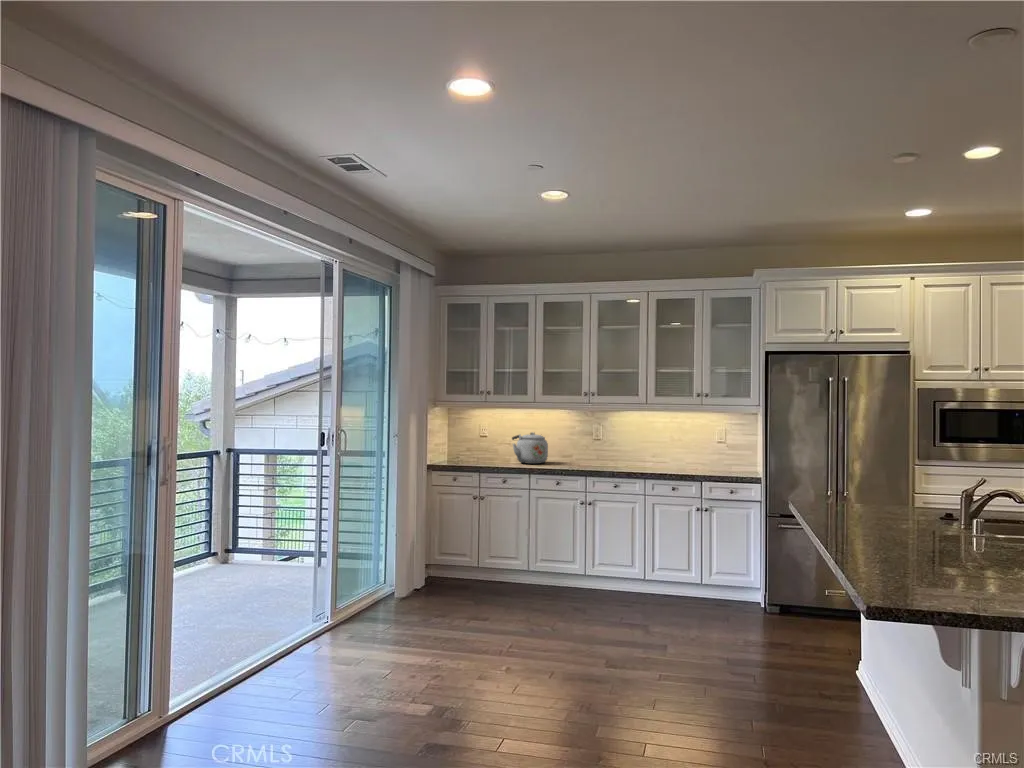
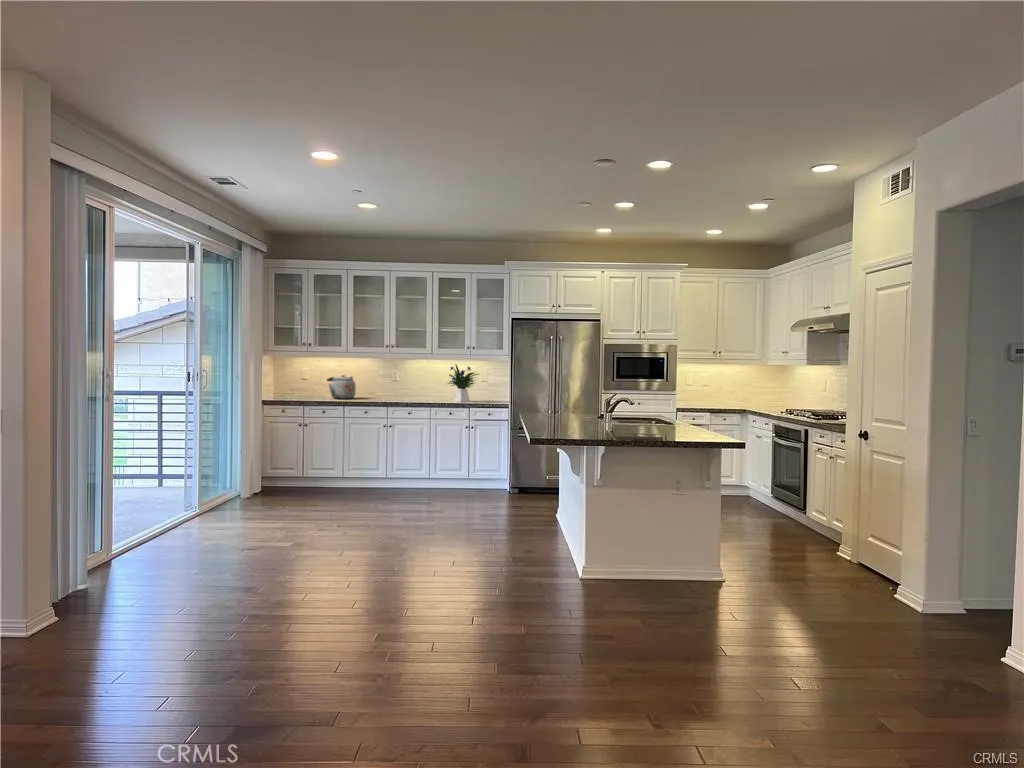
flower arrangement: none [666,418,718,472] -> present [448,364,478,402]

